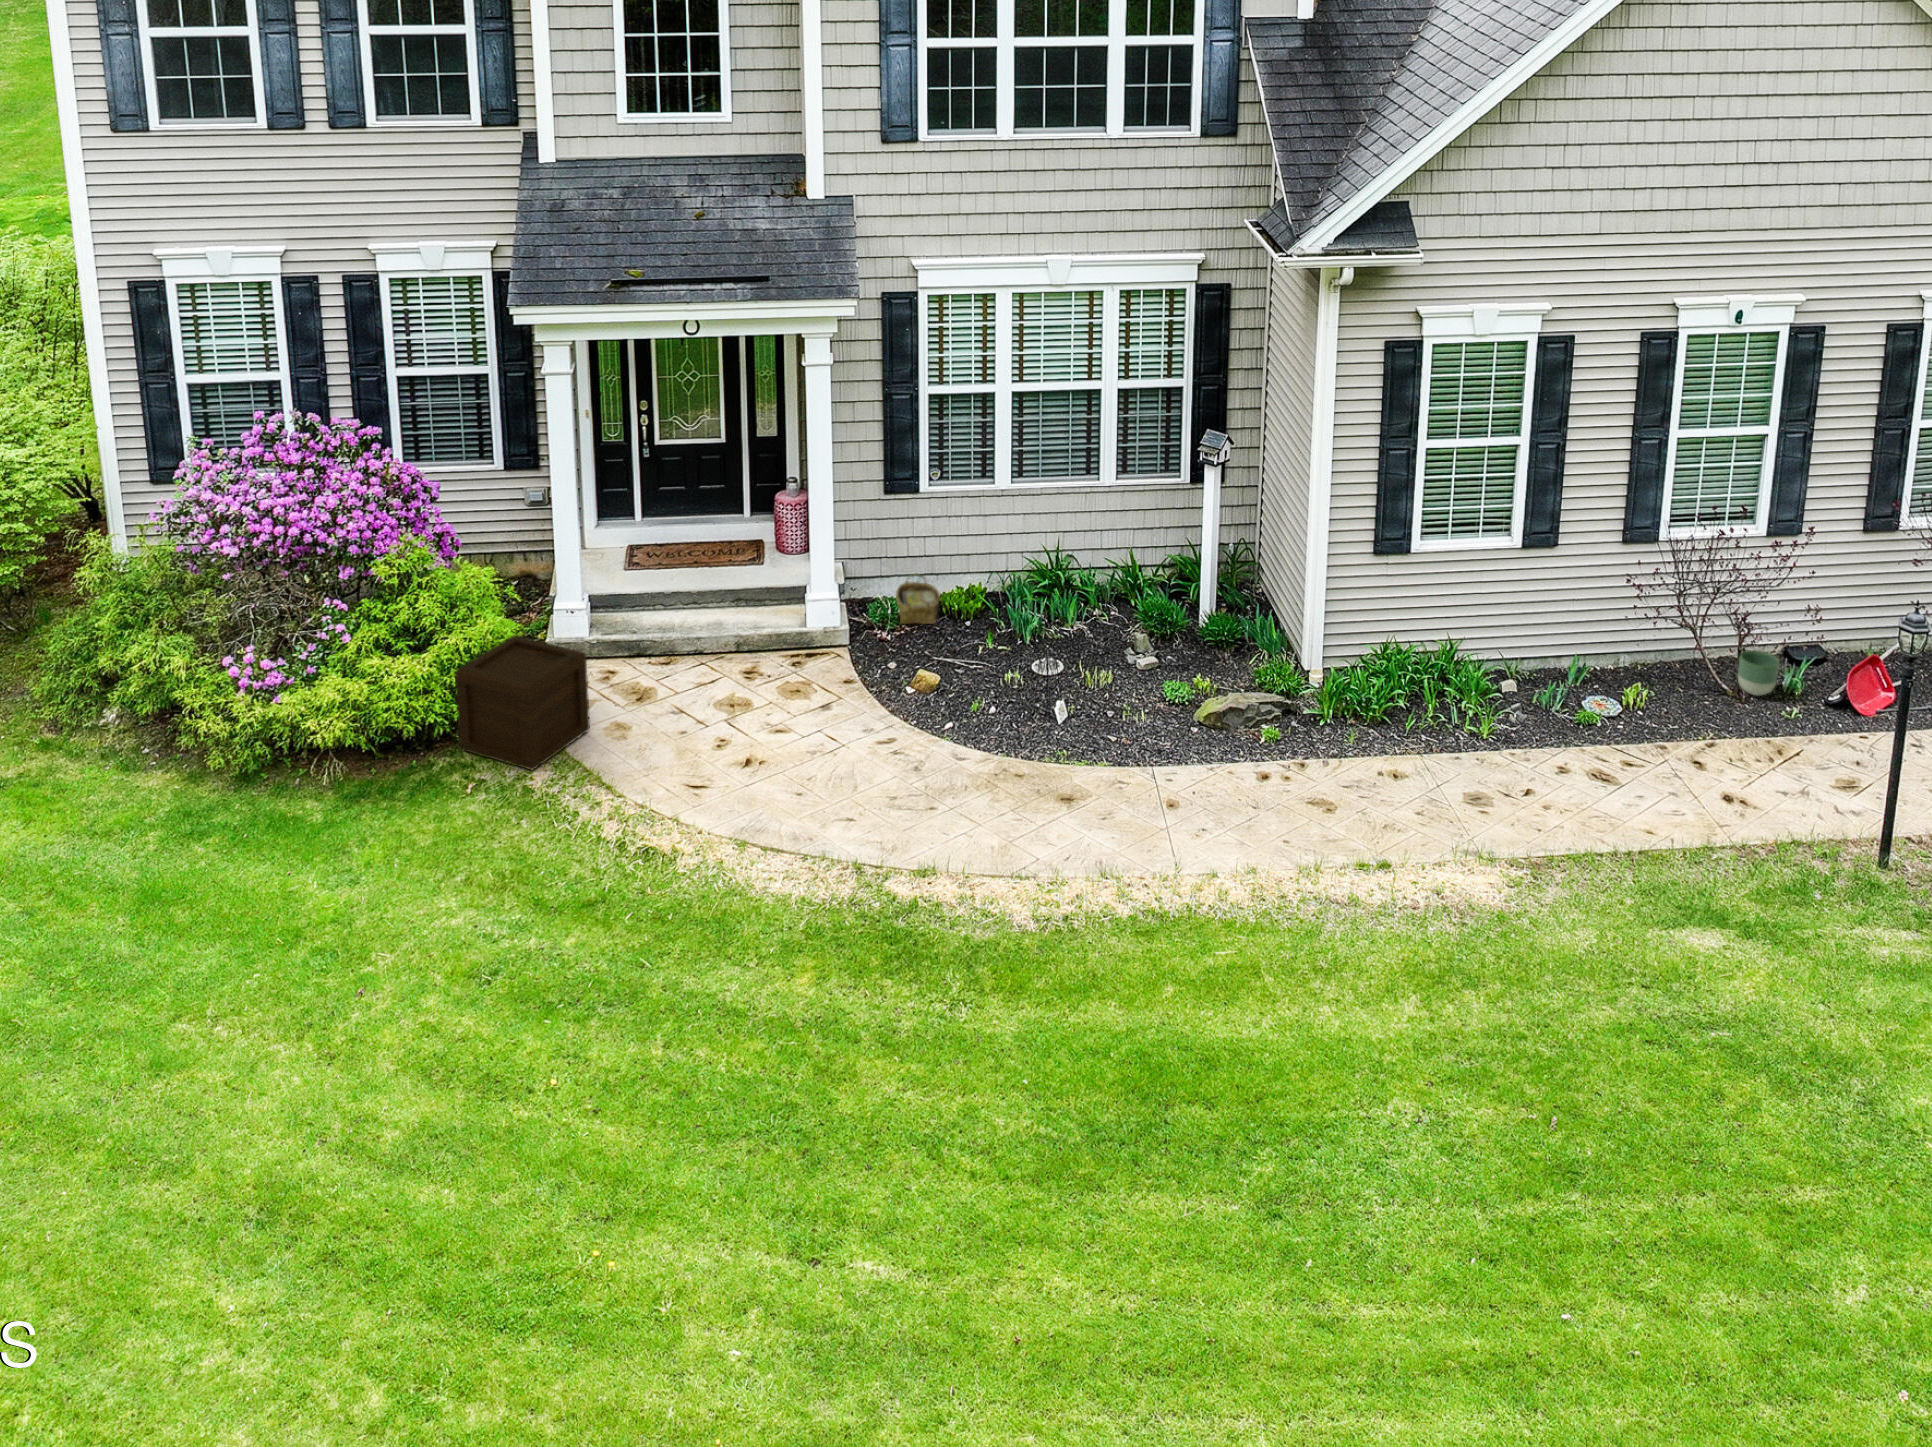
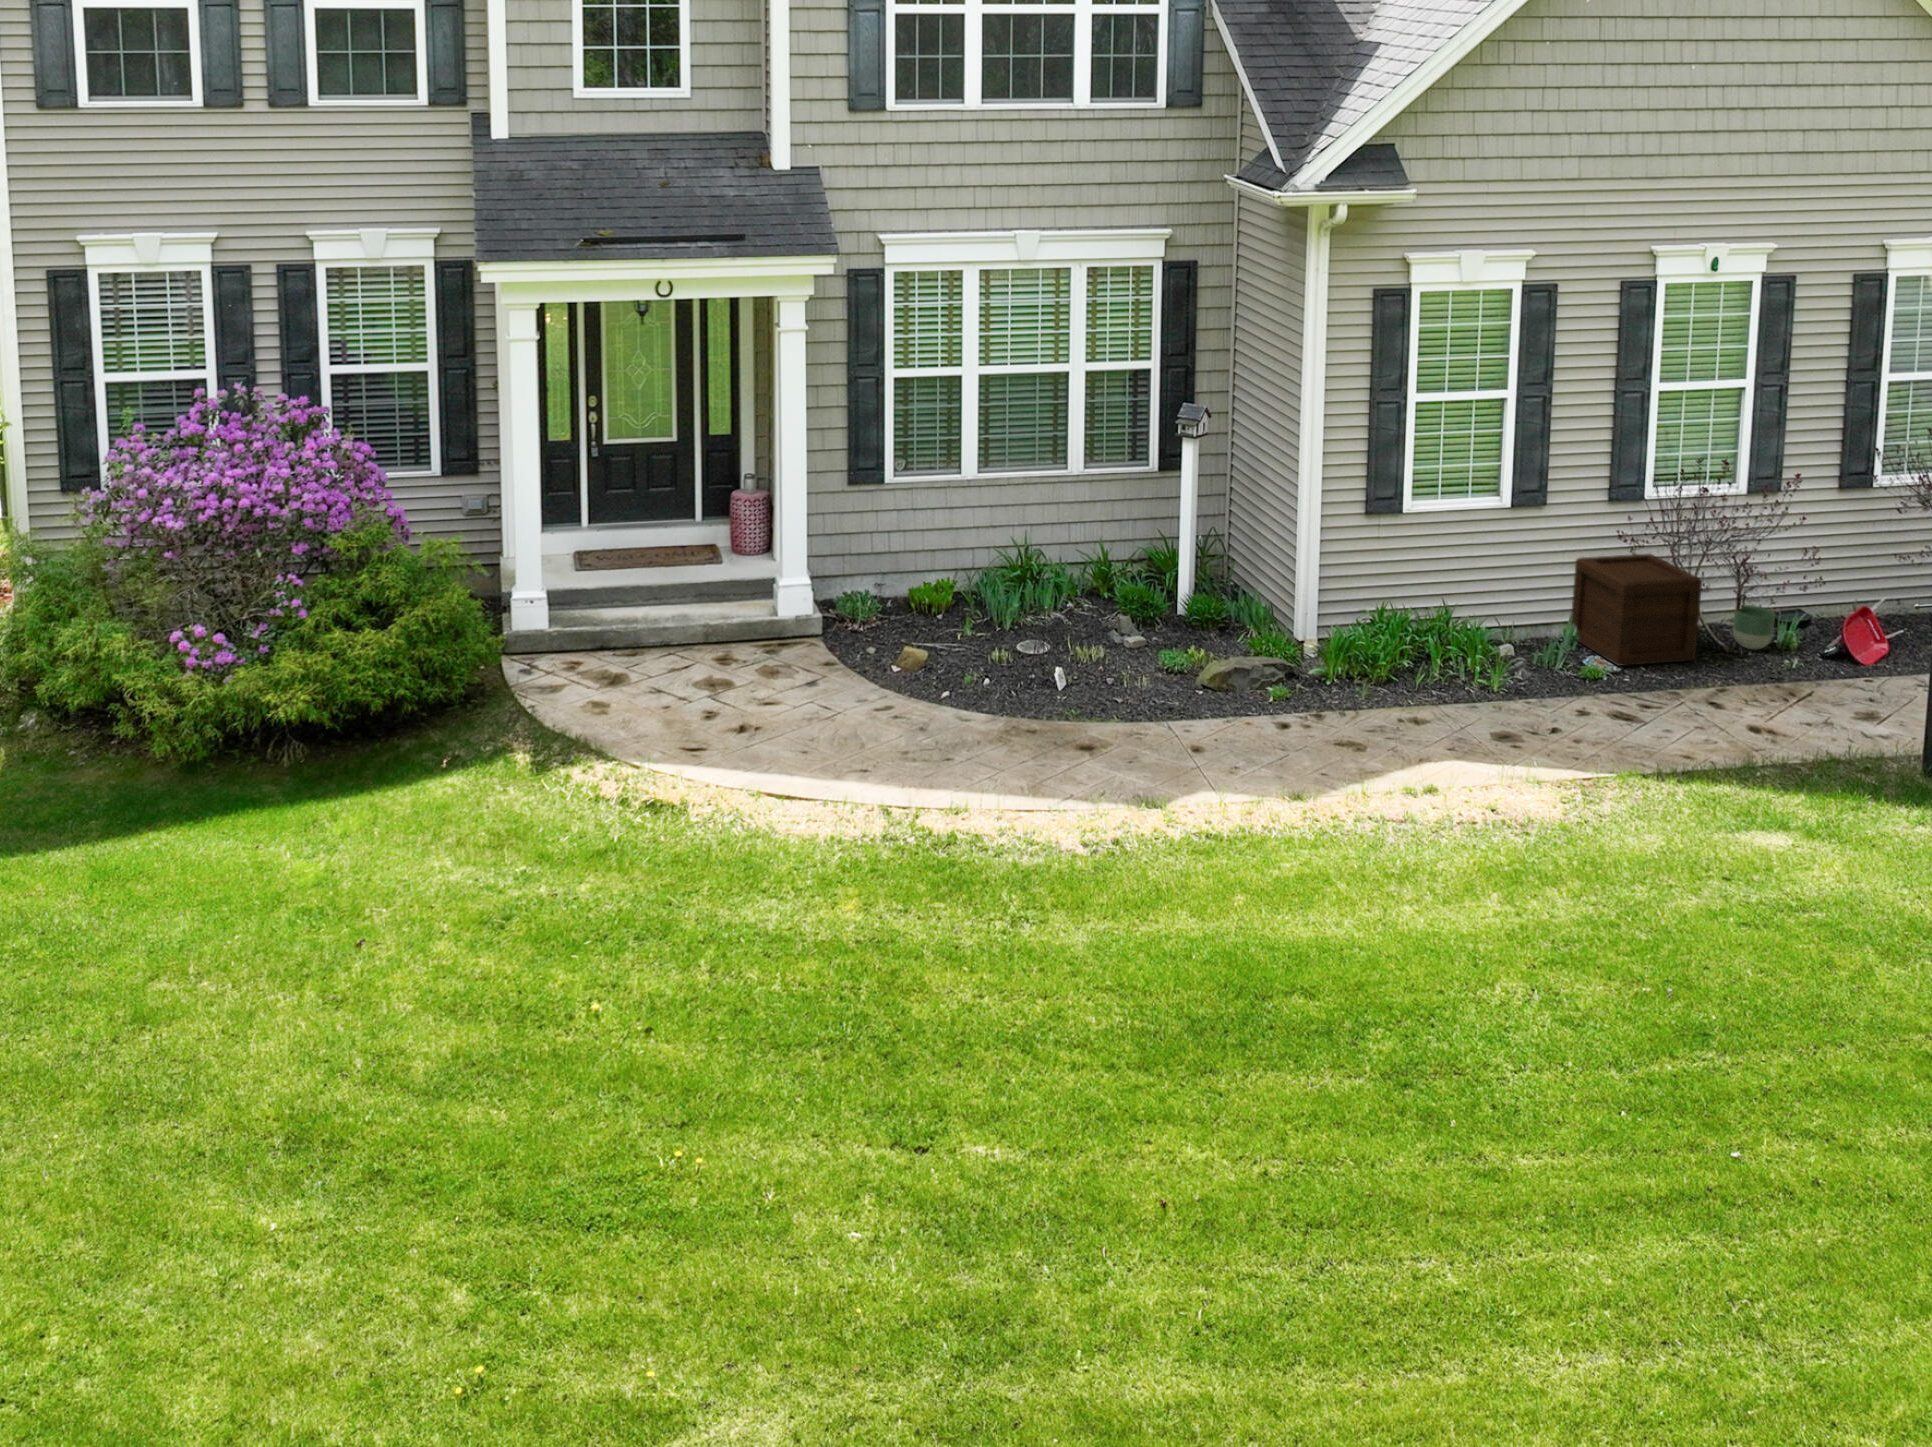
woven basket: present [896,576,940,624] -> none [866,564,912,613]
wooden crate: present [455,635,590,770] -> present [1571,554,1702,666]

